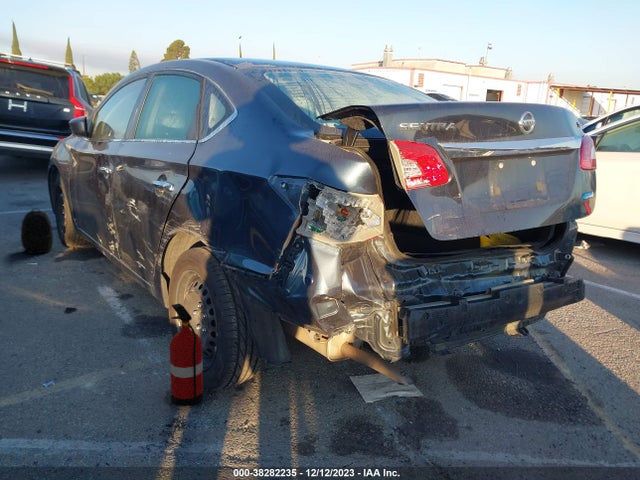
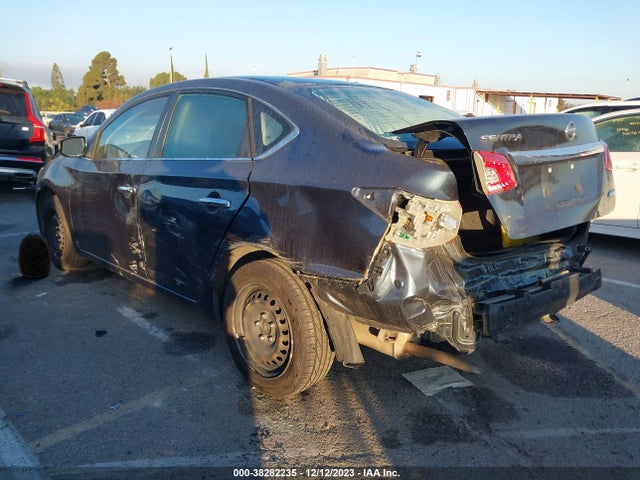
fire extinguisher: present [170,303,203,406] -> none [240,316,274,415]

